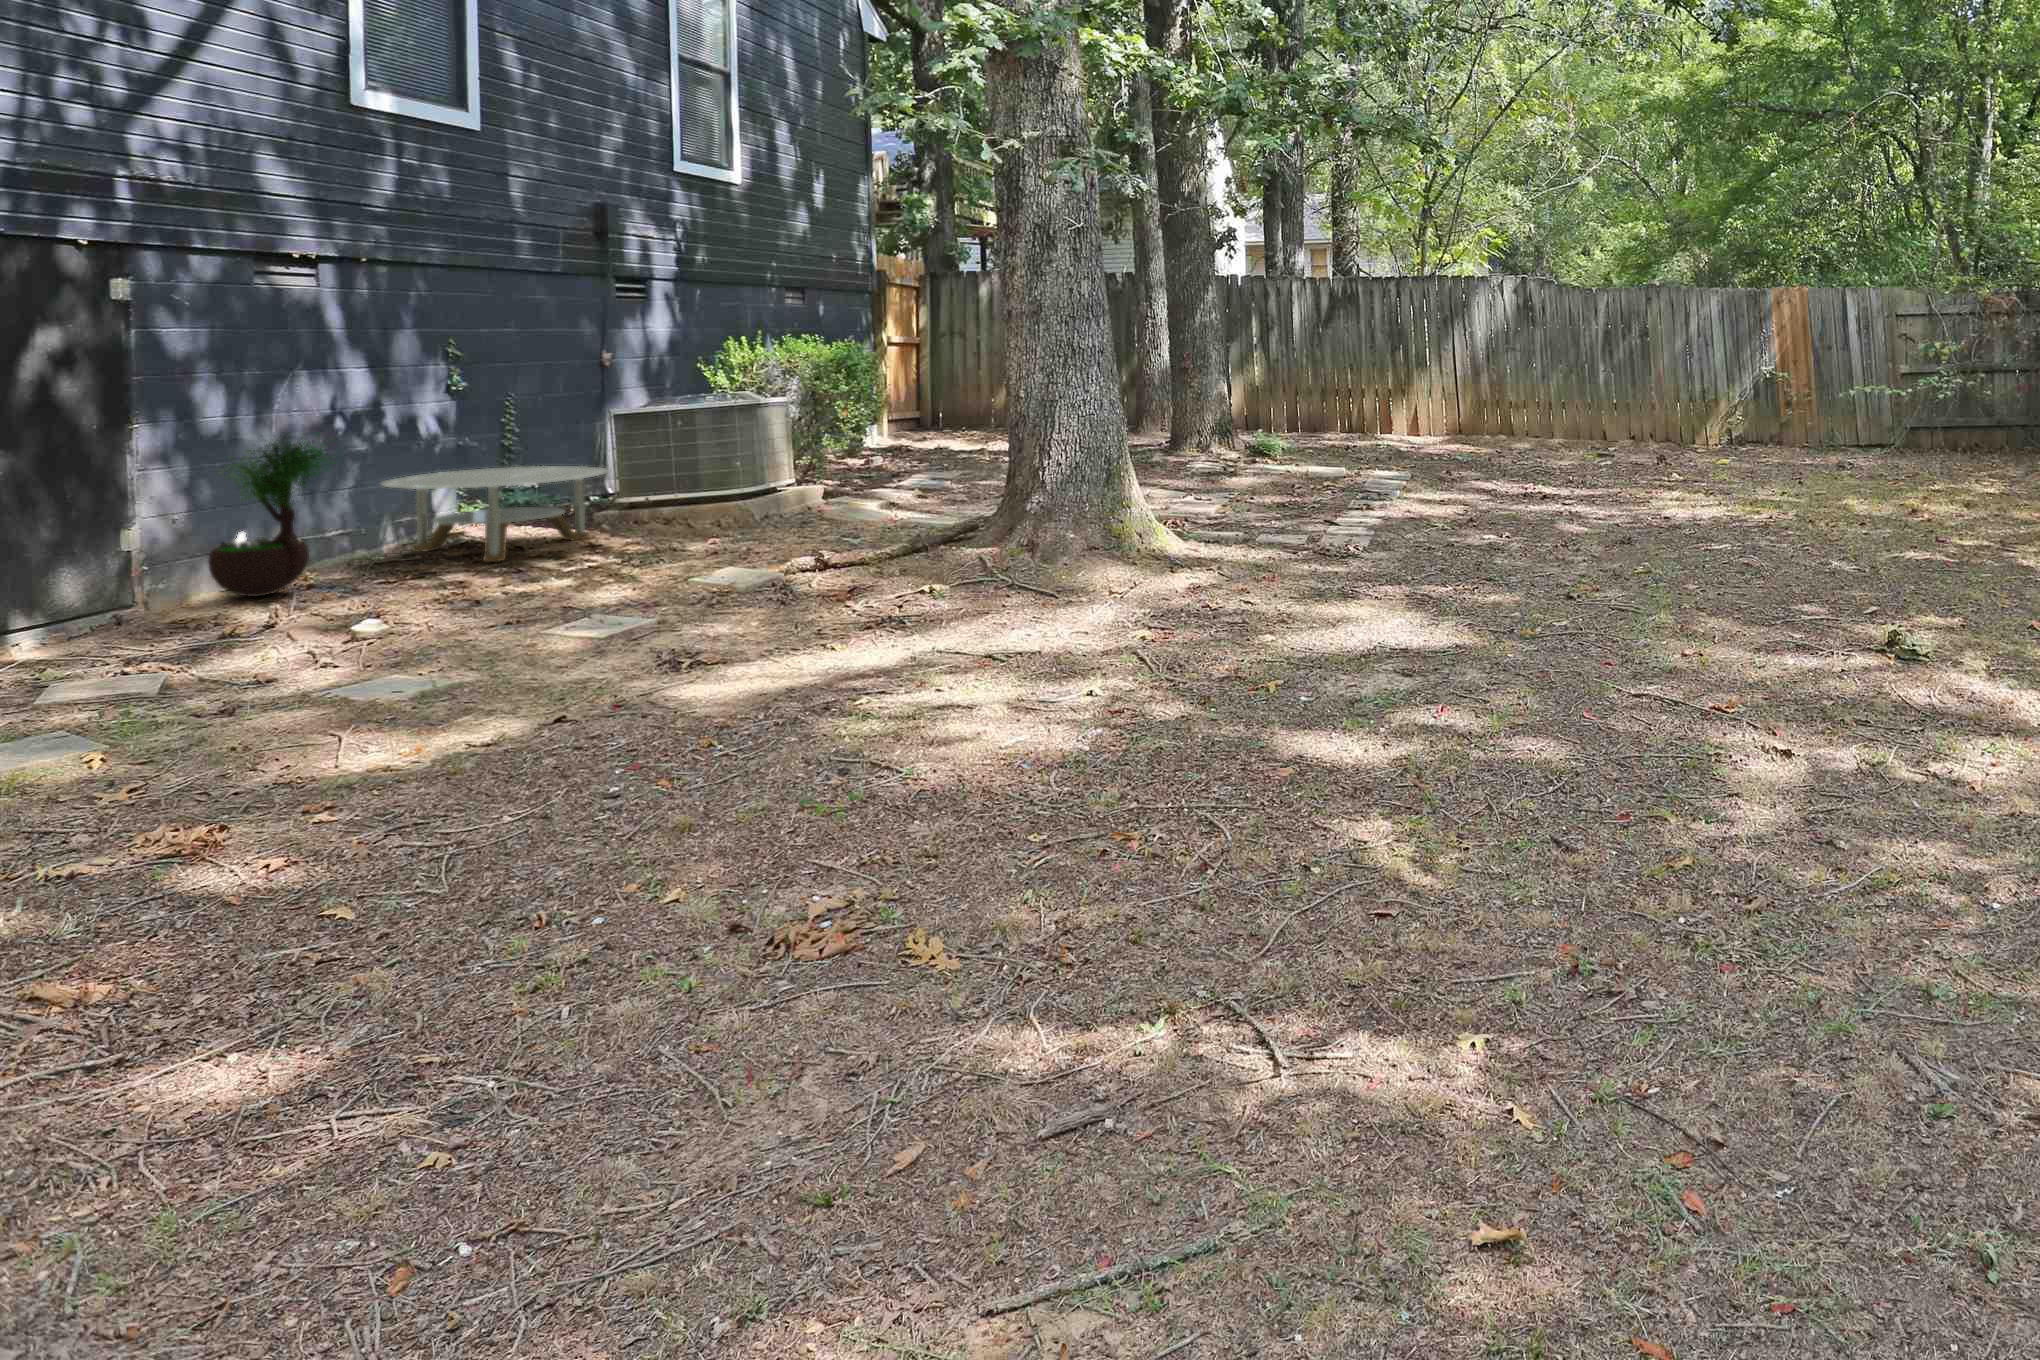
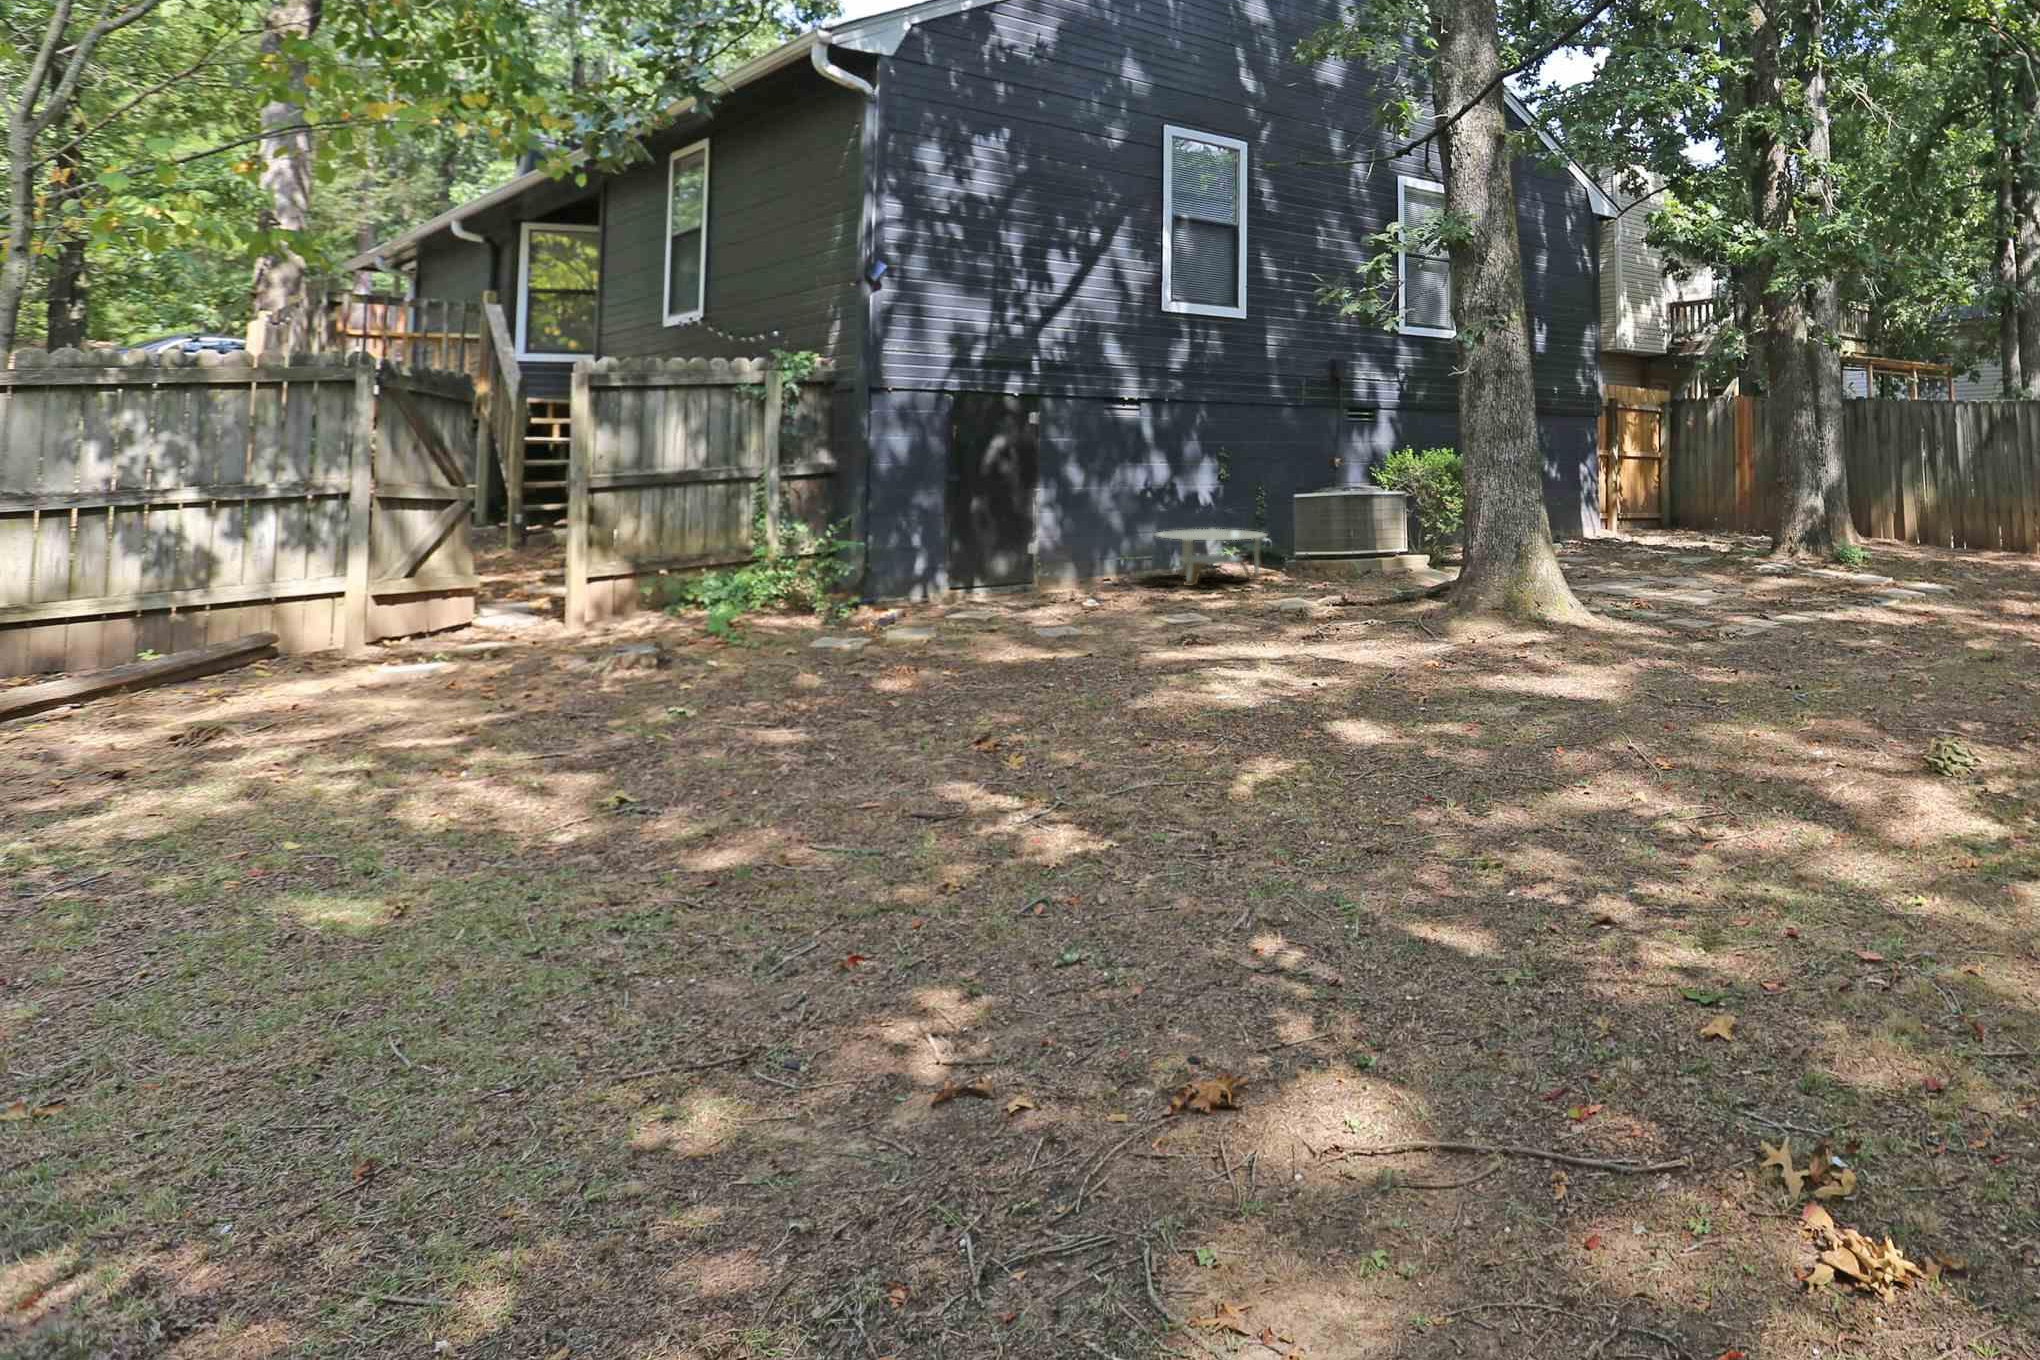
potted tree: present [208,435,334,597] -> none [1054,494,1111,588]

